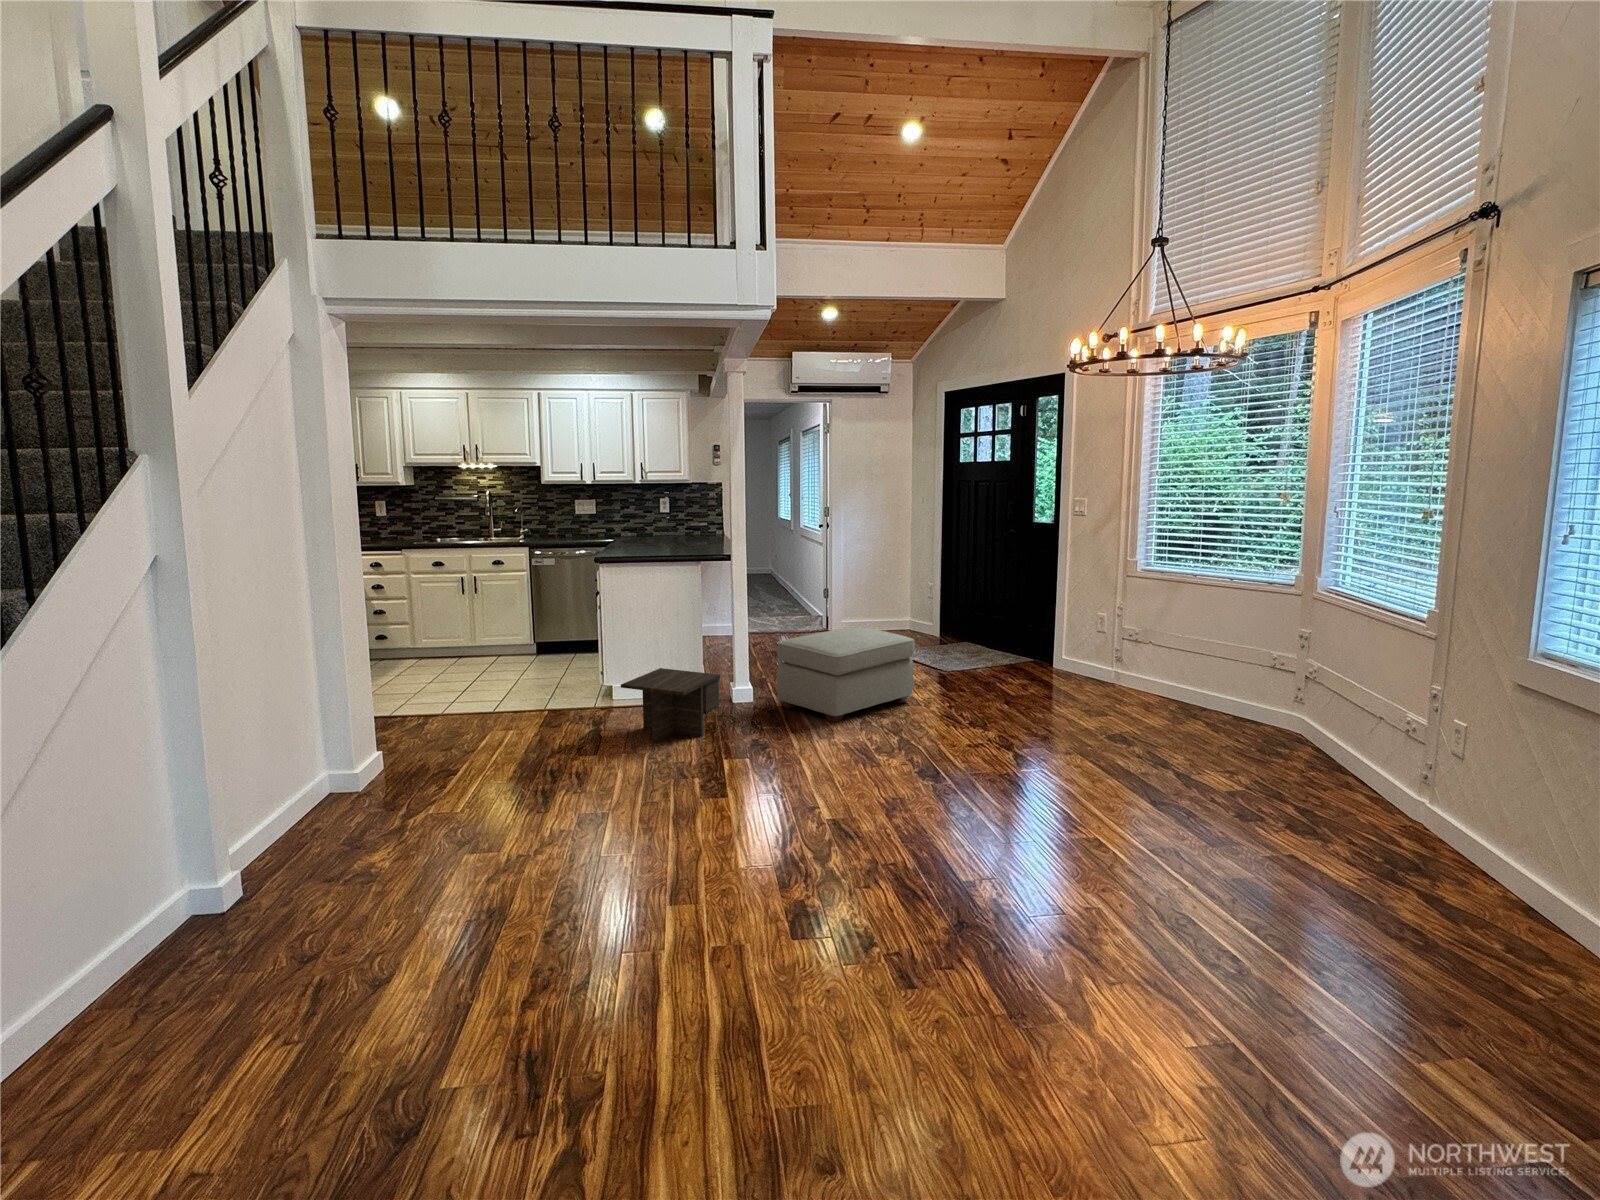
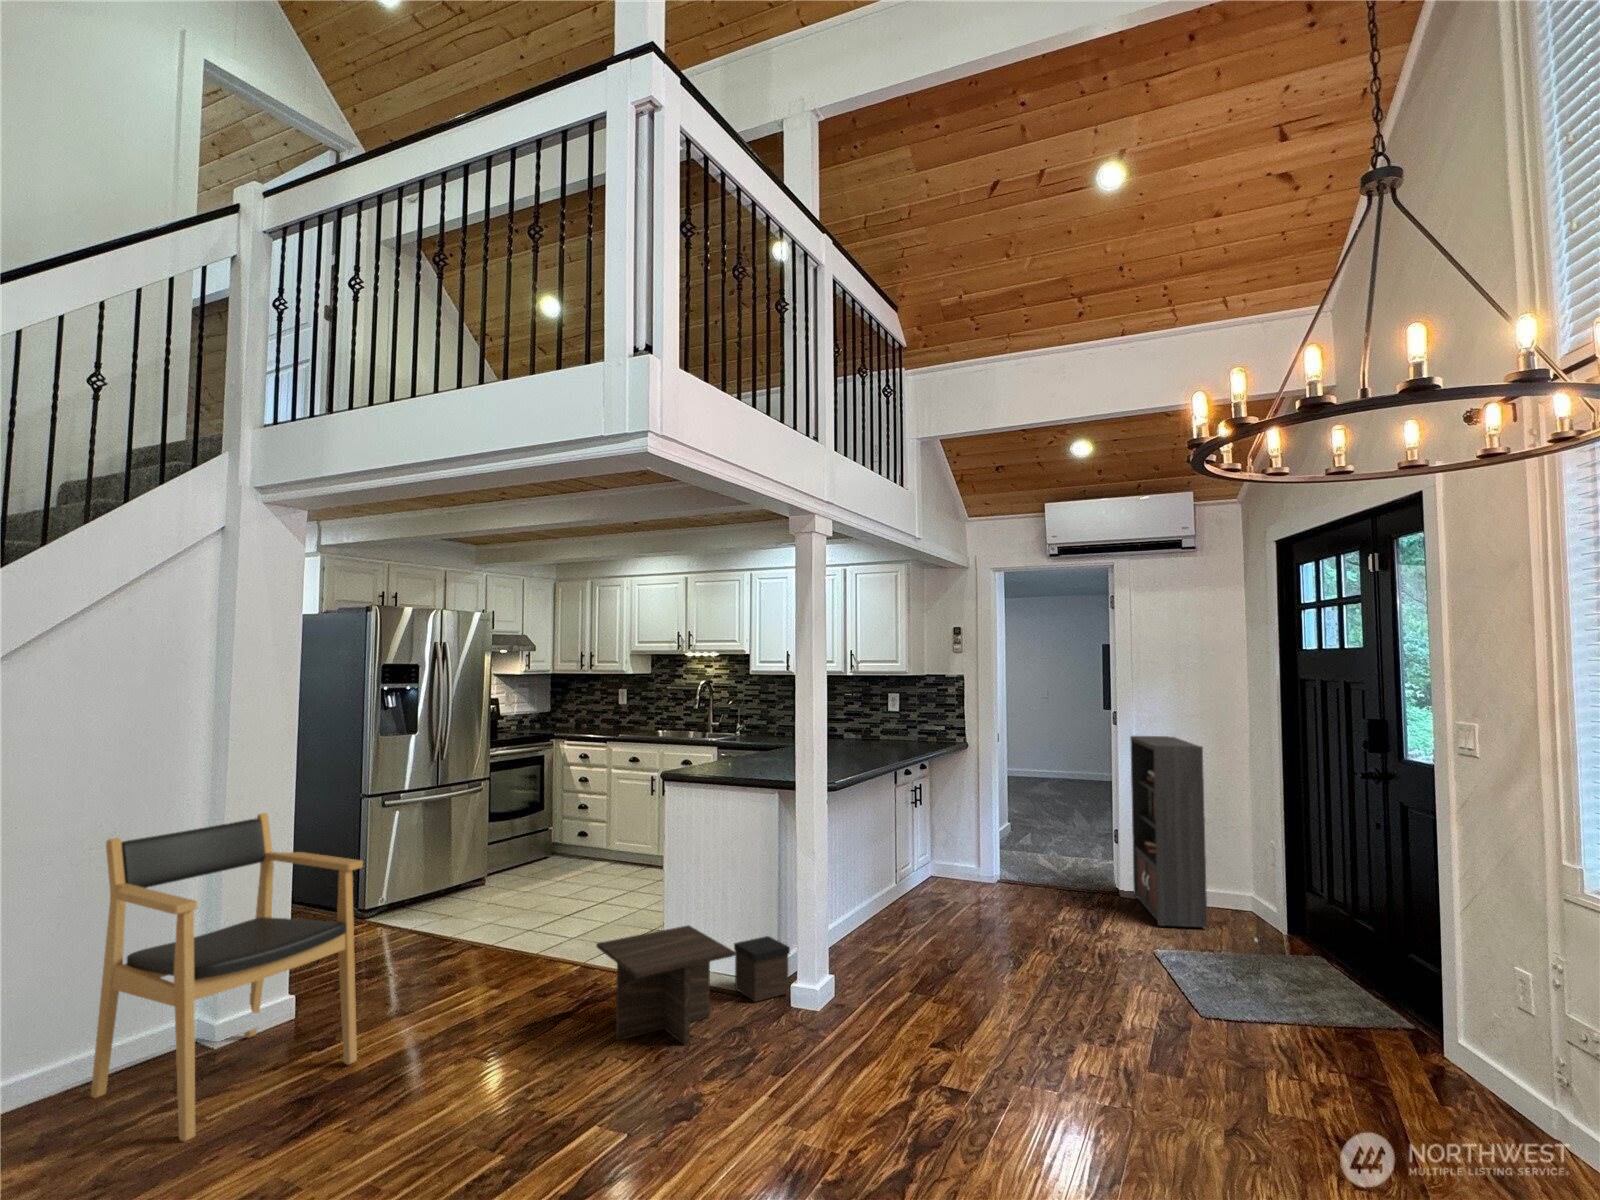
bookcase: none [841,523,929,645] -> present [1130,736,1257,941]
armchair: none [317,613,501,840] -> present [91,813,363,1142]
ottoman: present [777,627,915,722] -> none [858,903,1082,1069]

